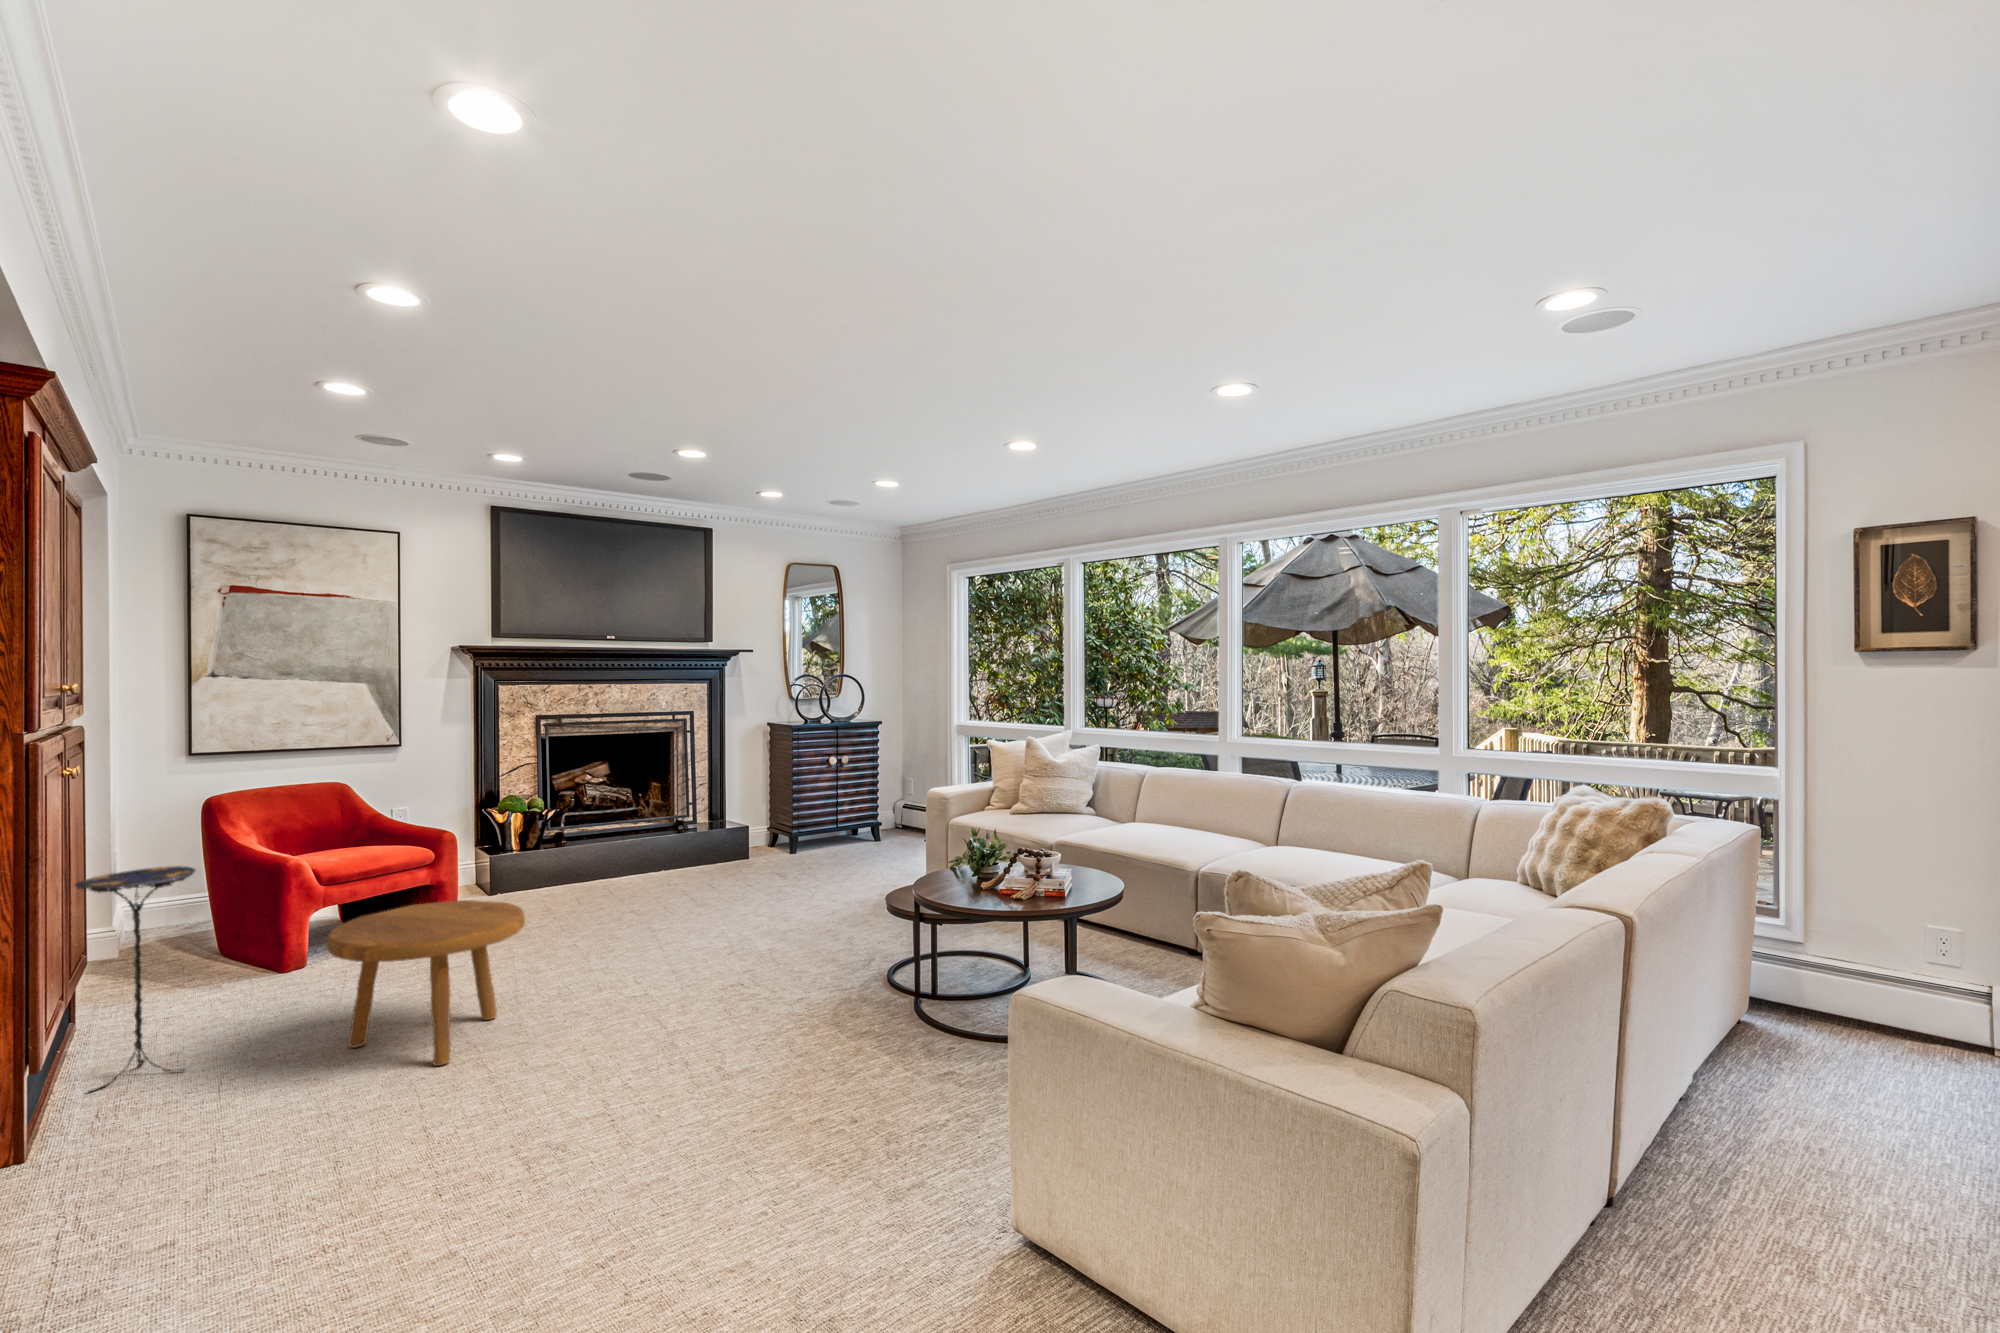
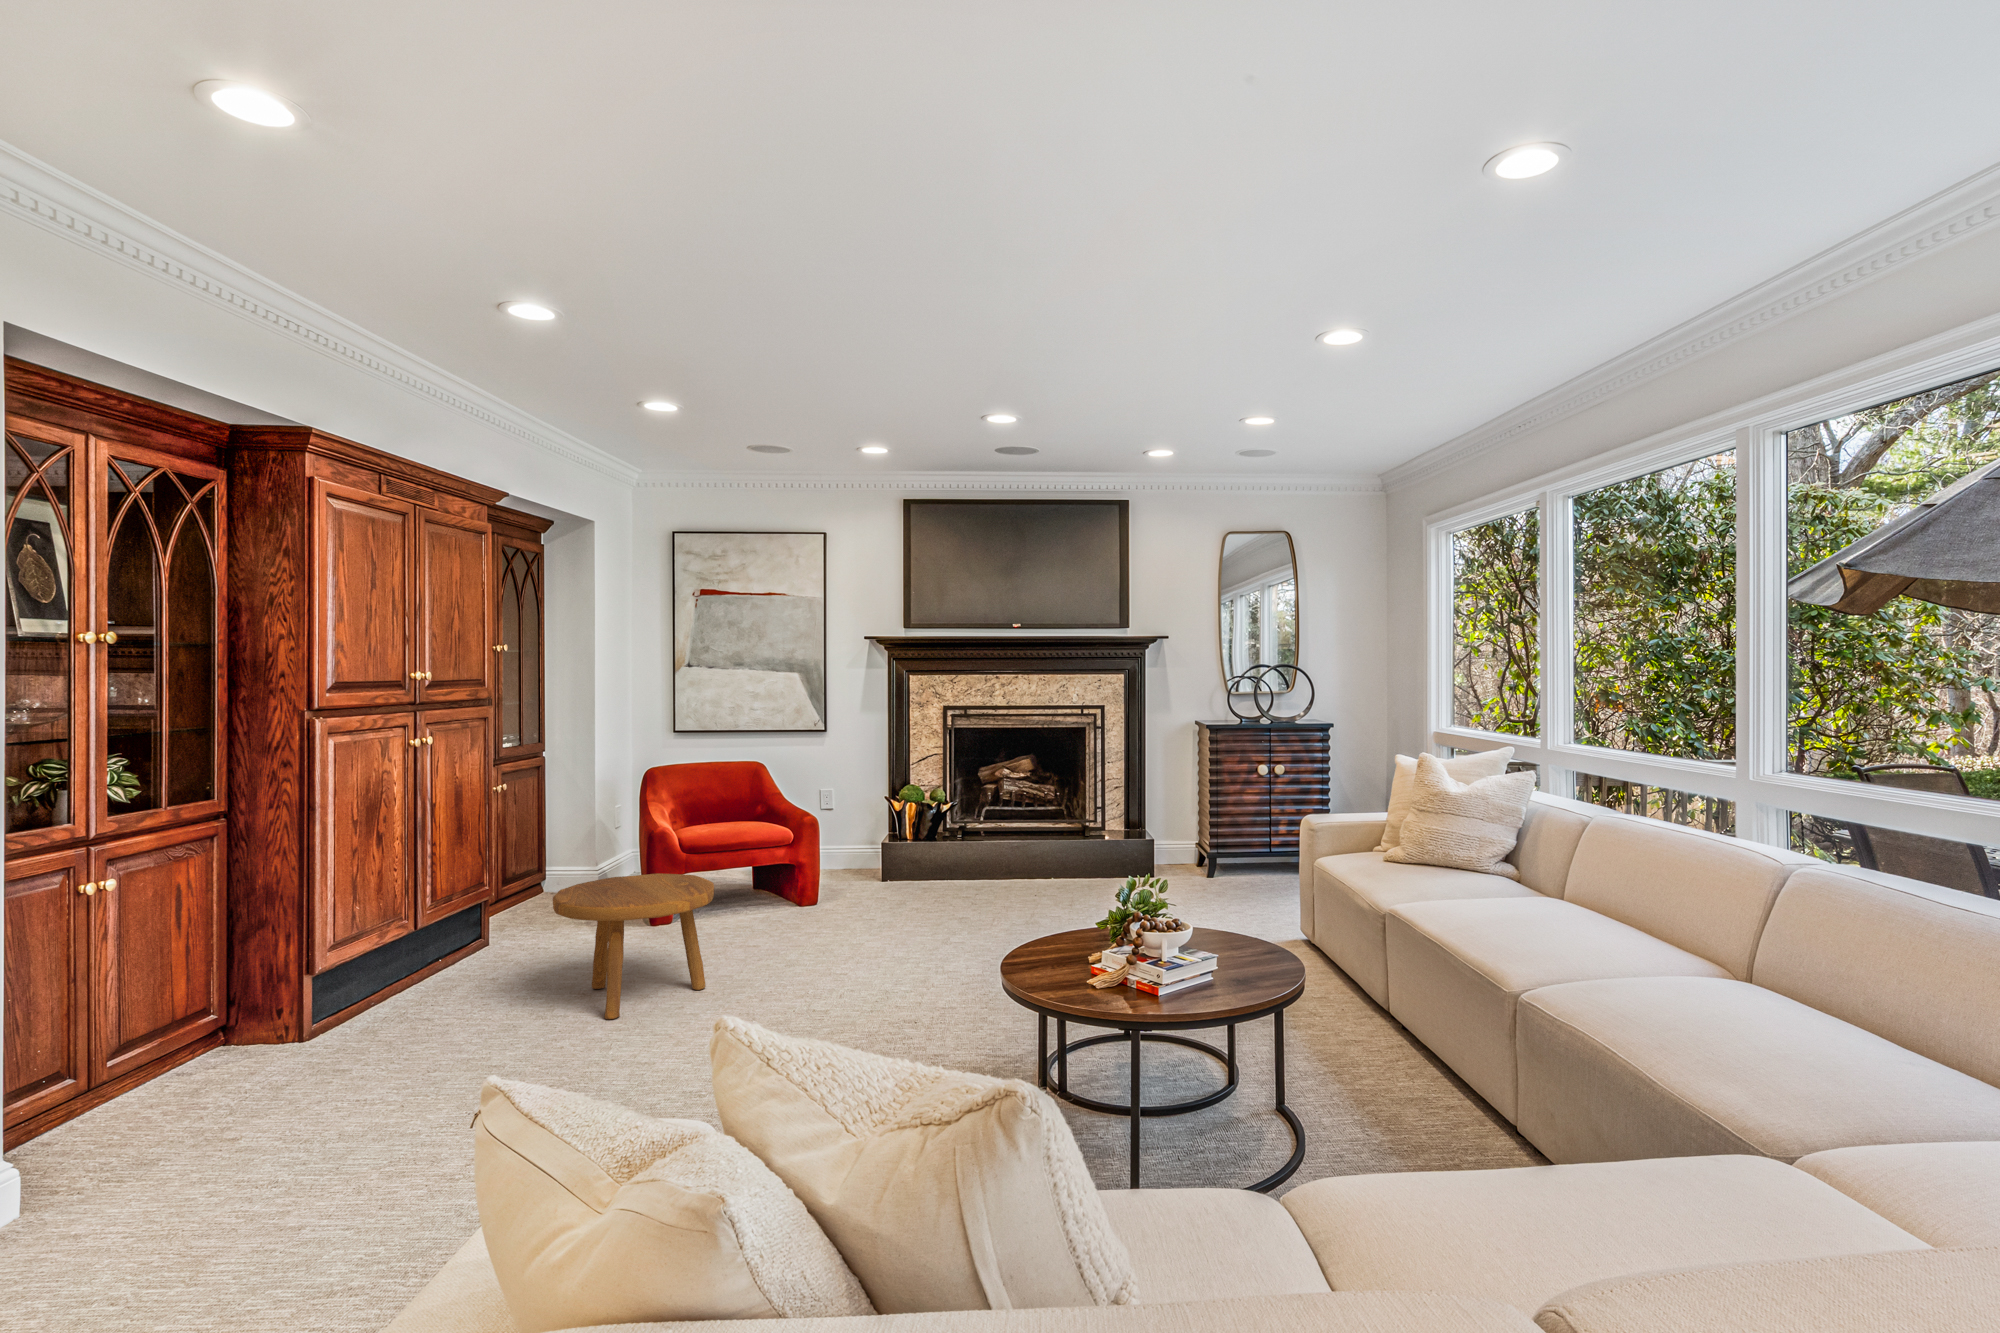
side table: present [75,866,195,1092] -> none [439,817,517,981]

